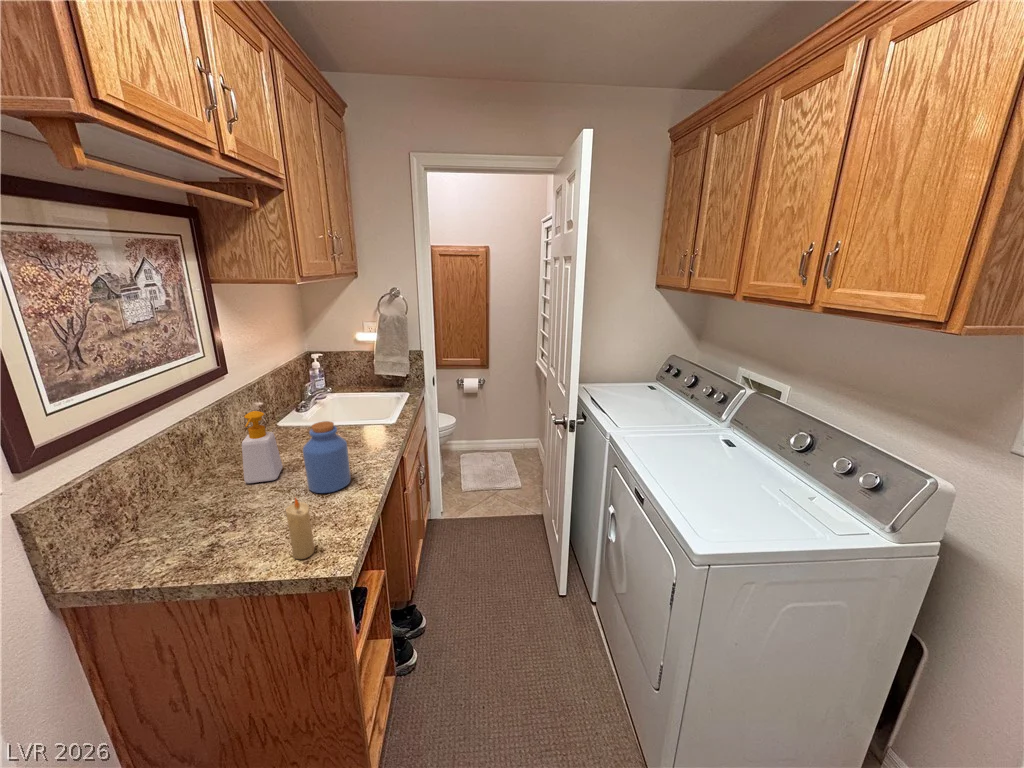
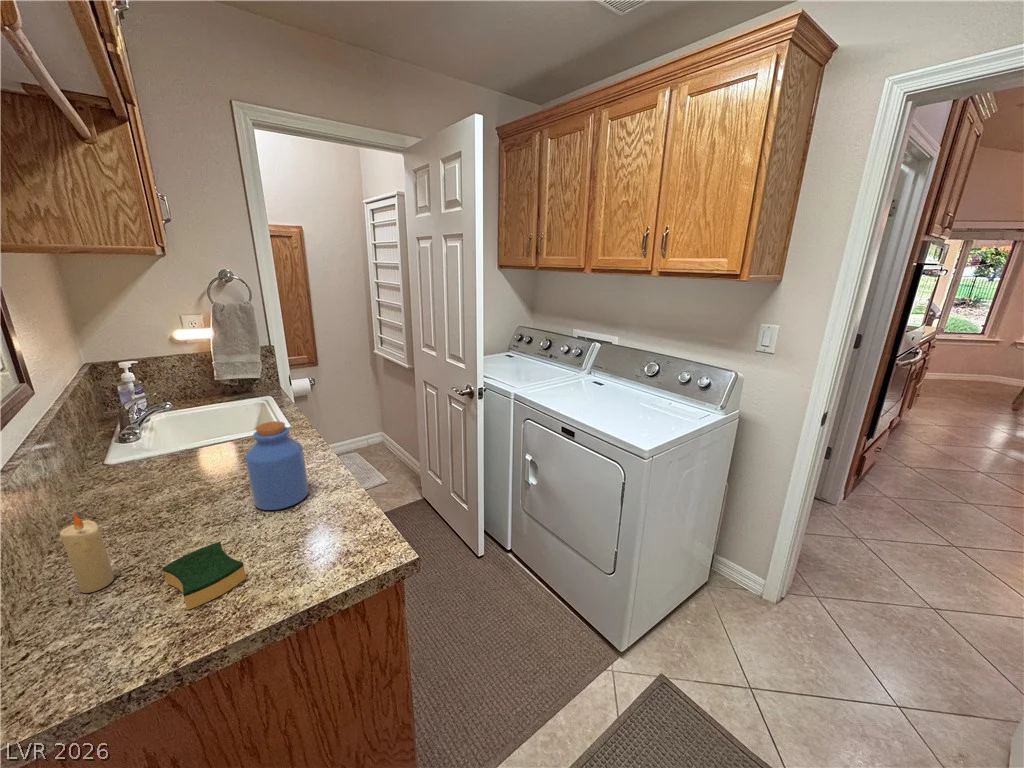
soap bottle: present [242,411,283,483] -> none [133,429,197,531]
candle: present [286,498,315,559] -> present [60,514,114,593]
sponge: none [201,506,256,549] -> present [163,542,246,610]

